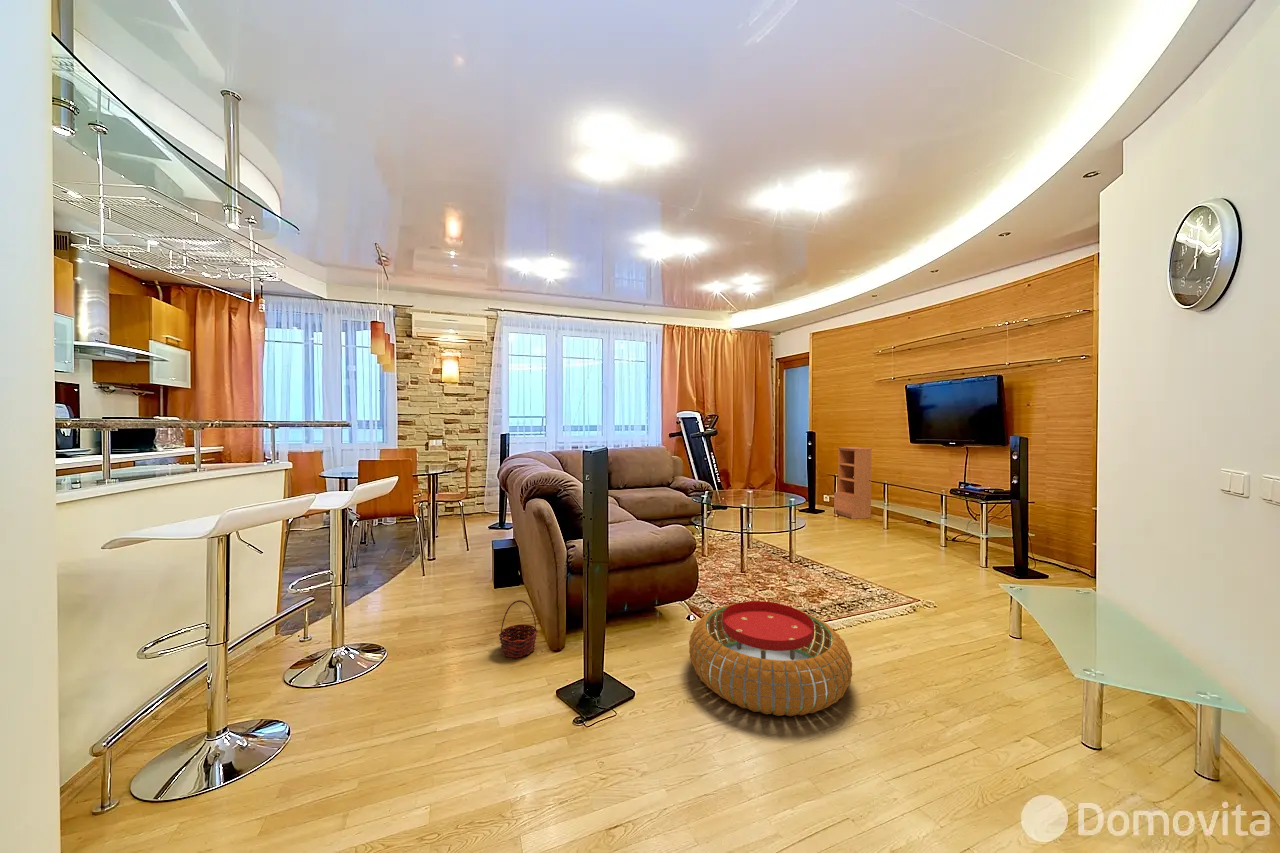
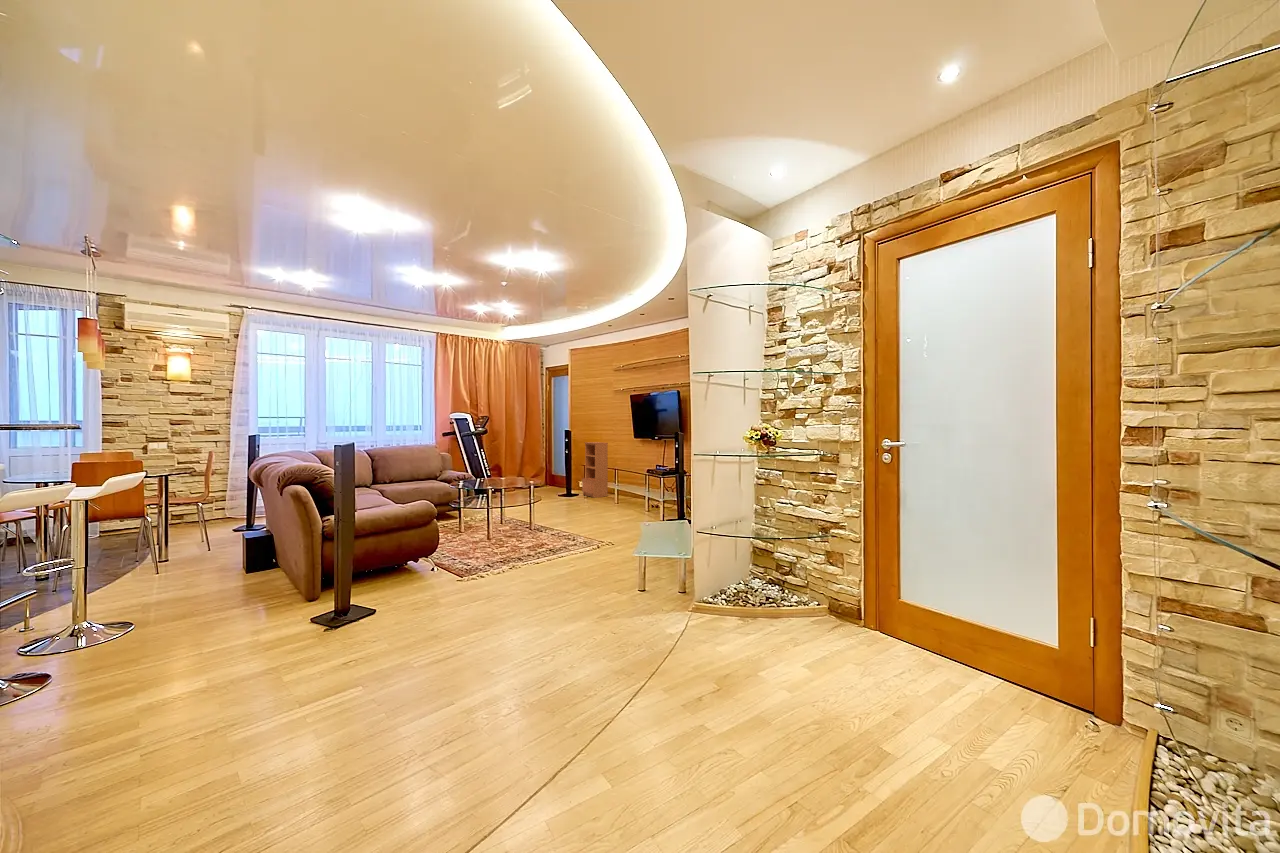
basket: present [499,600,538,658] -> none [253,567,292,613]
pouf: present [689,601,852,716] -> none [423,546,533,608]

